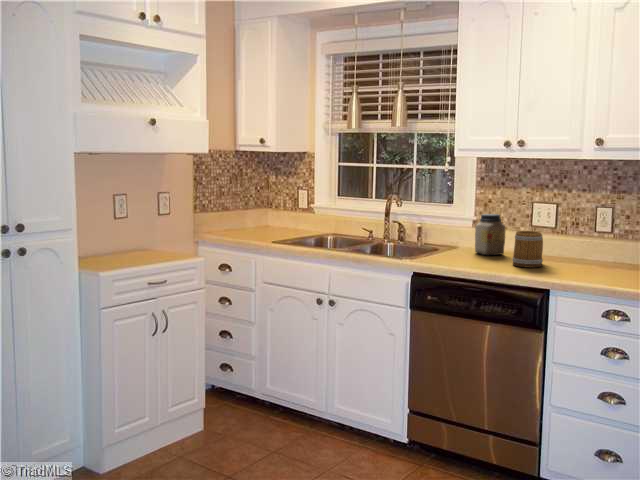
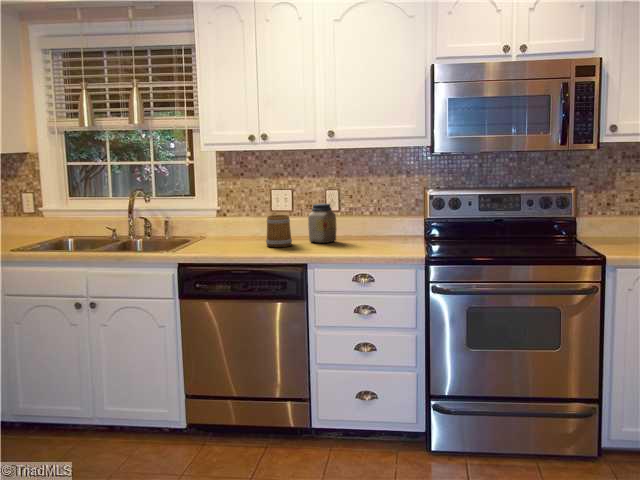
jar: present [475,214,505,256] -> present [308,203,337,243]

